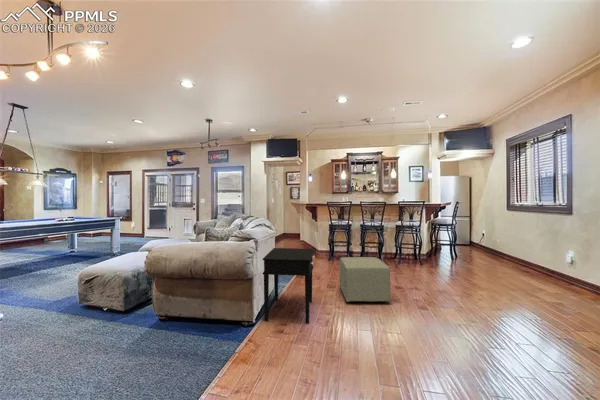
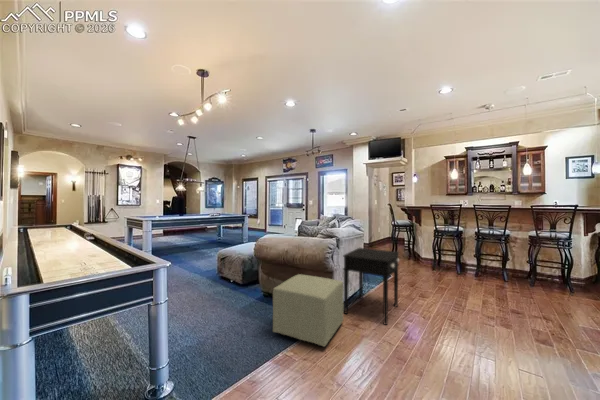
ottoman: present [340,257,390,303] -> present [273,274,344,346]

